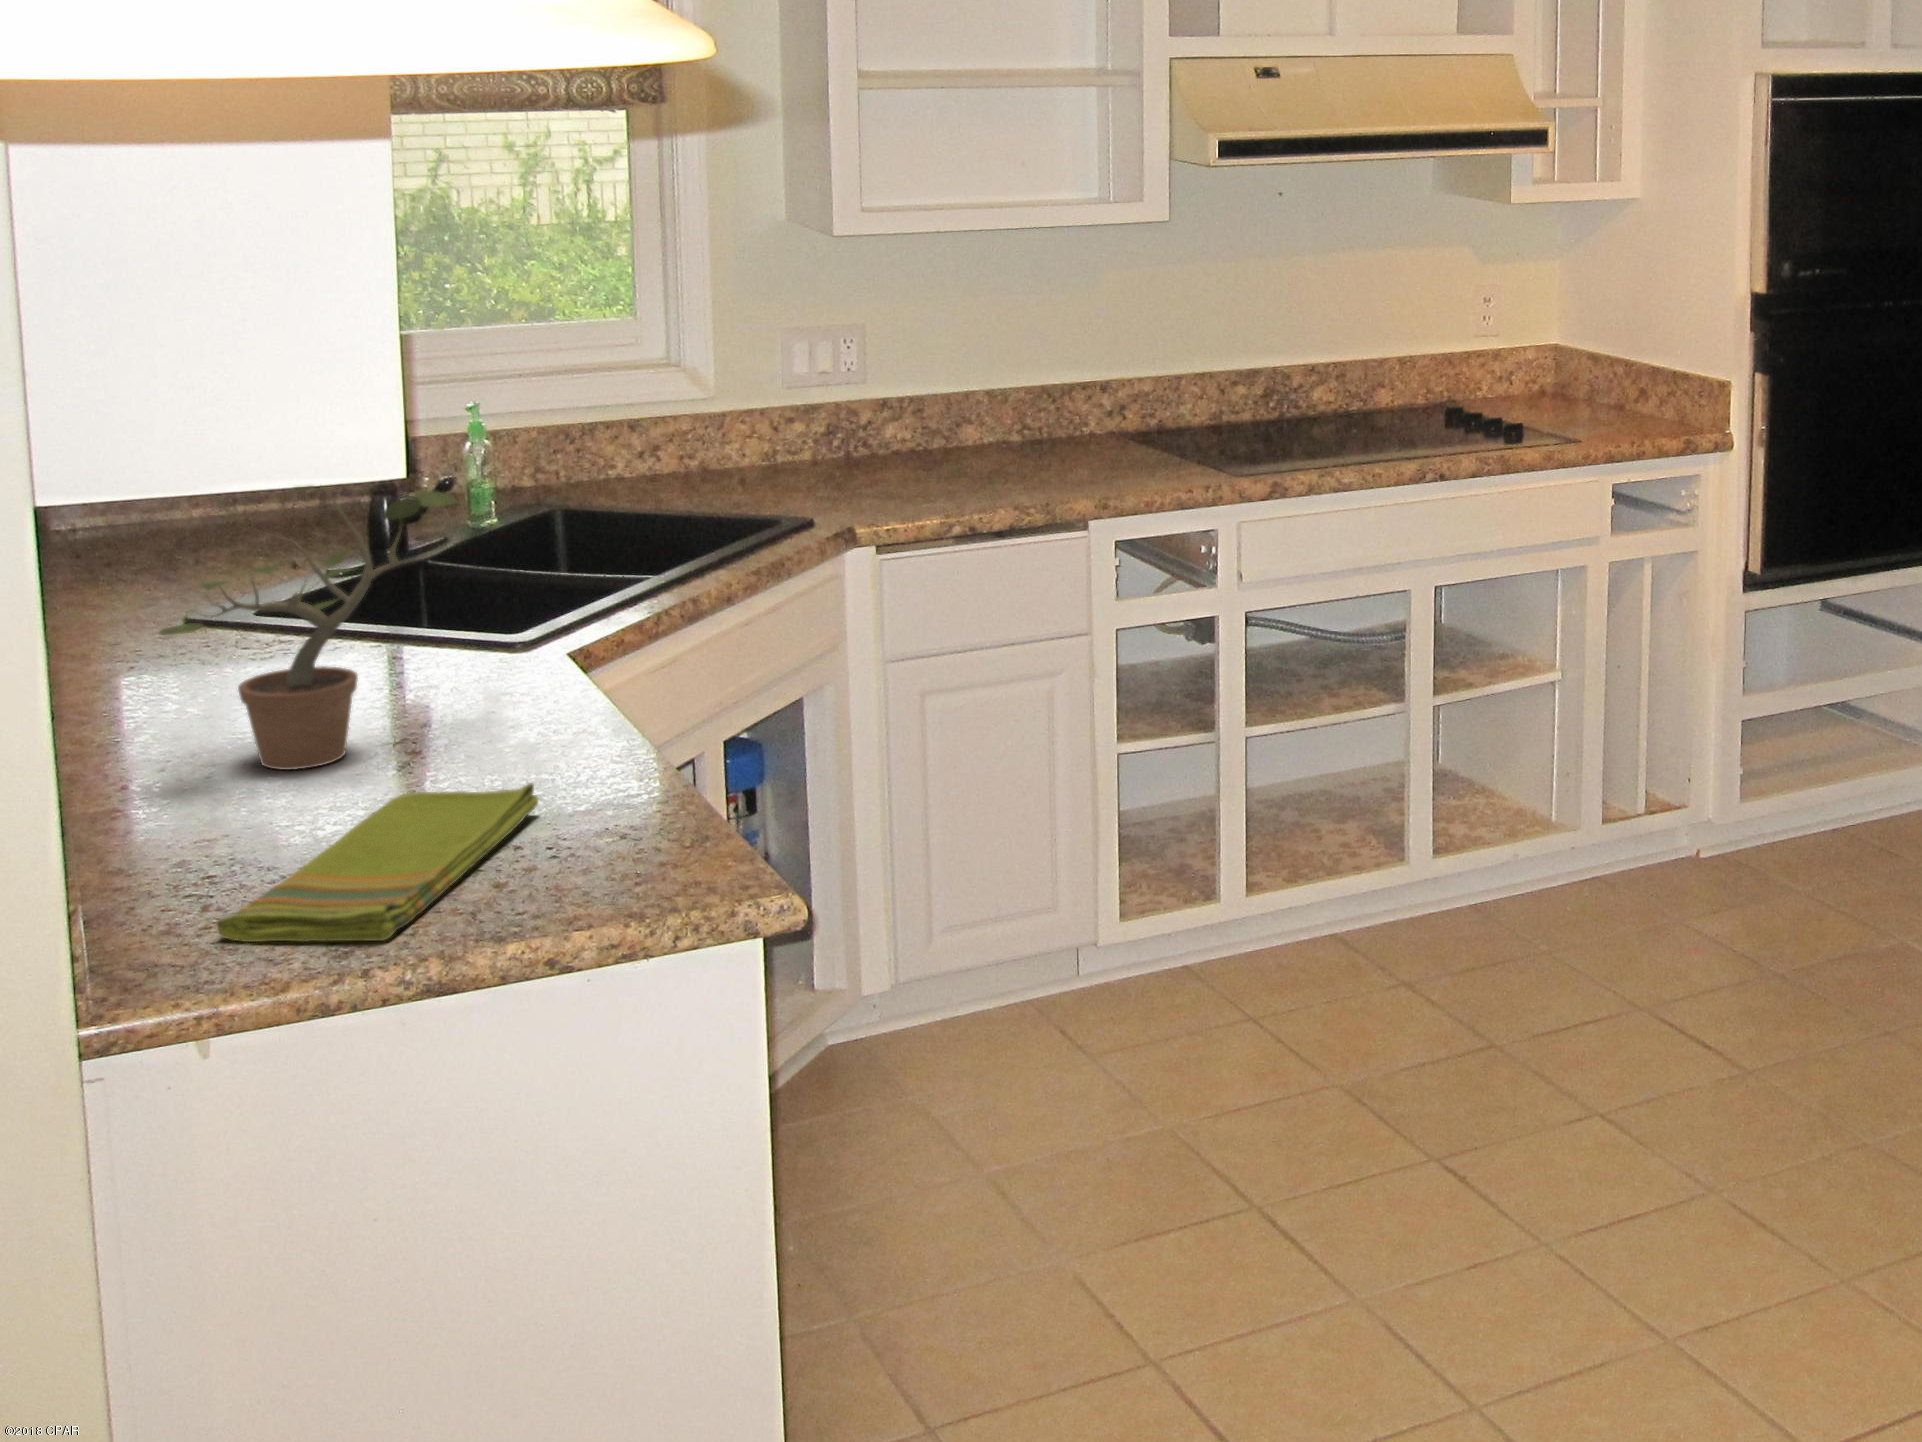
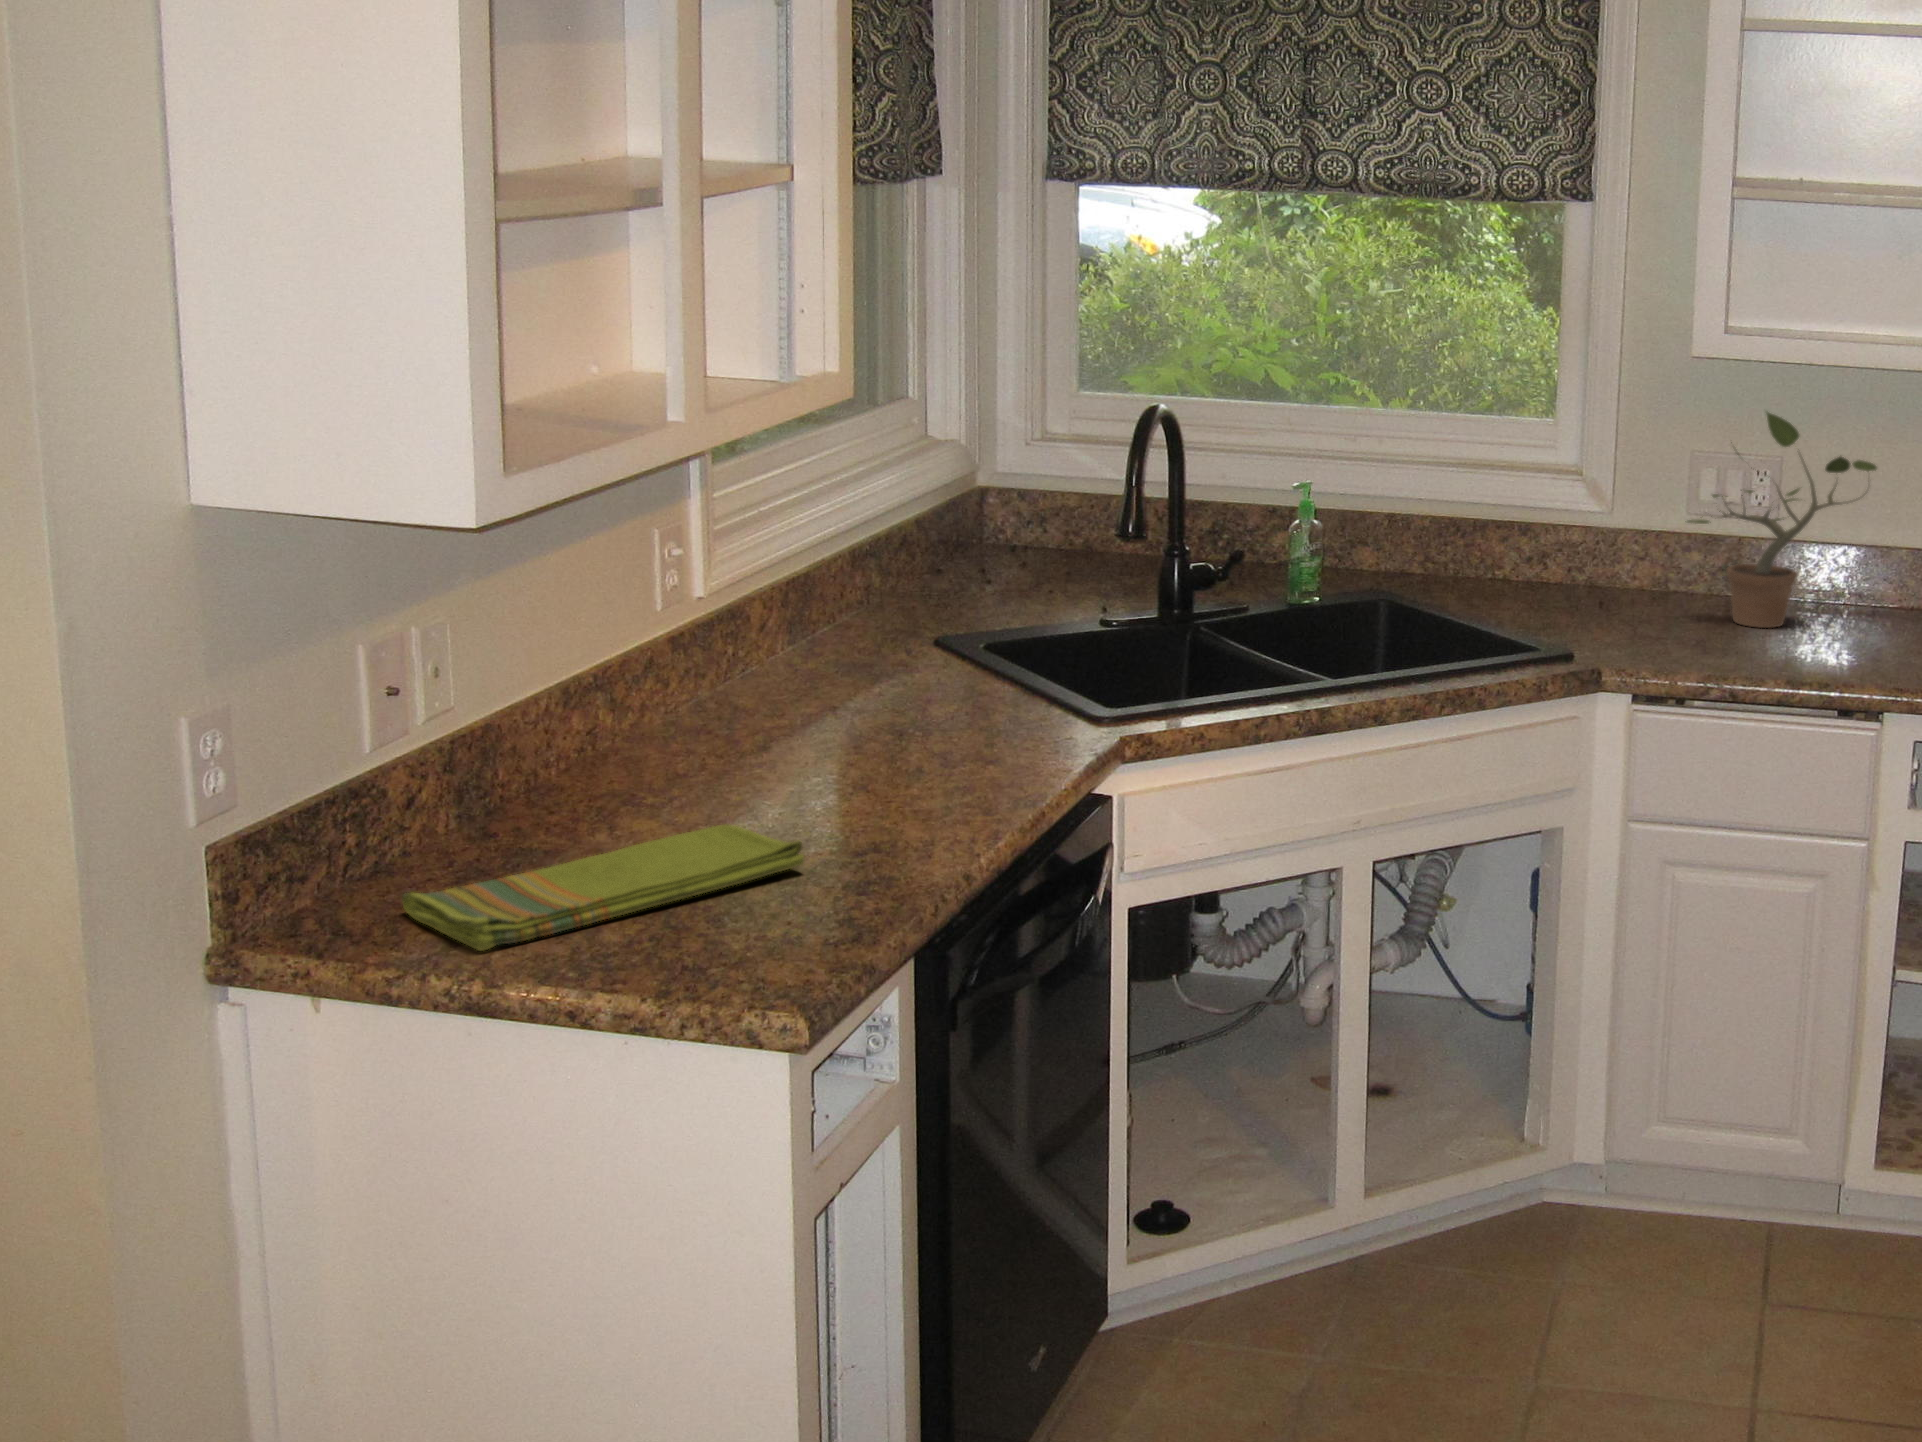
potted plant: present [160,486,455,770] -> present [1687,412,1877,628]

